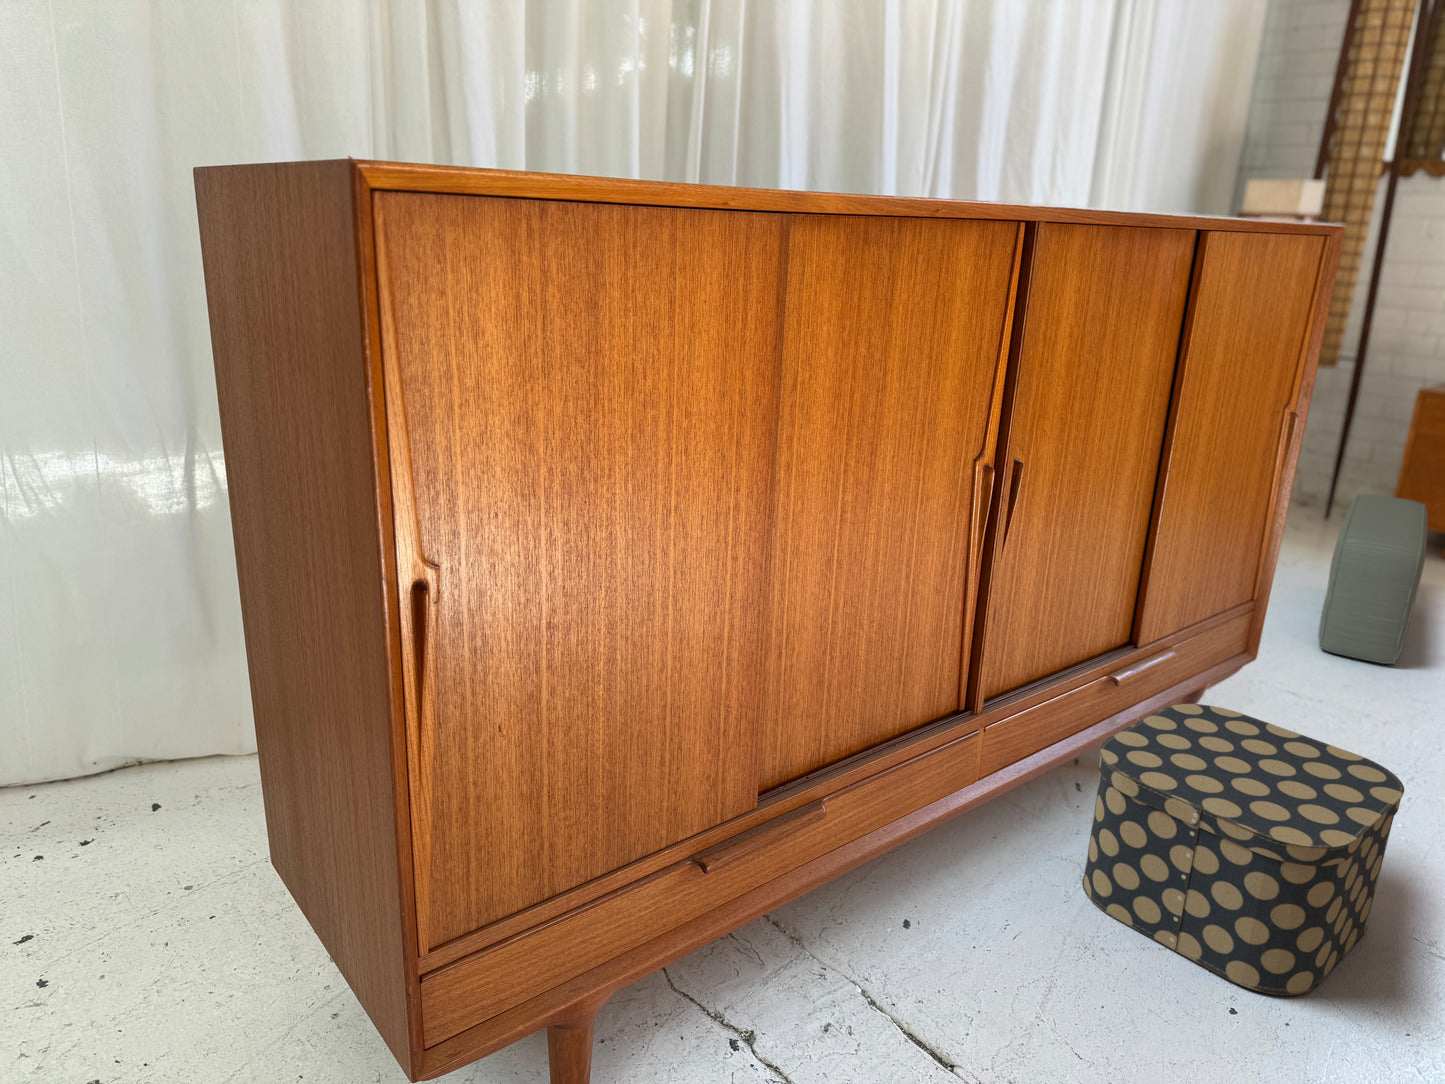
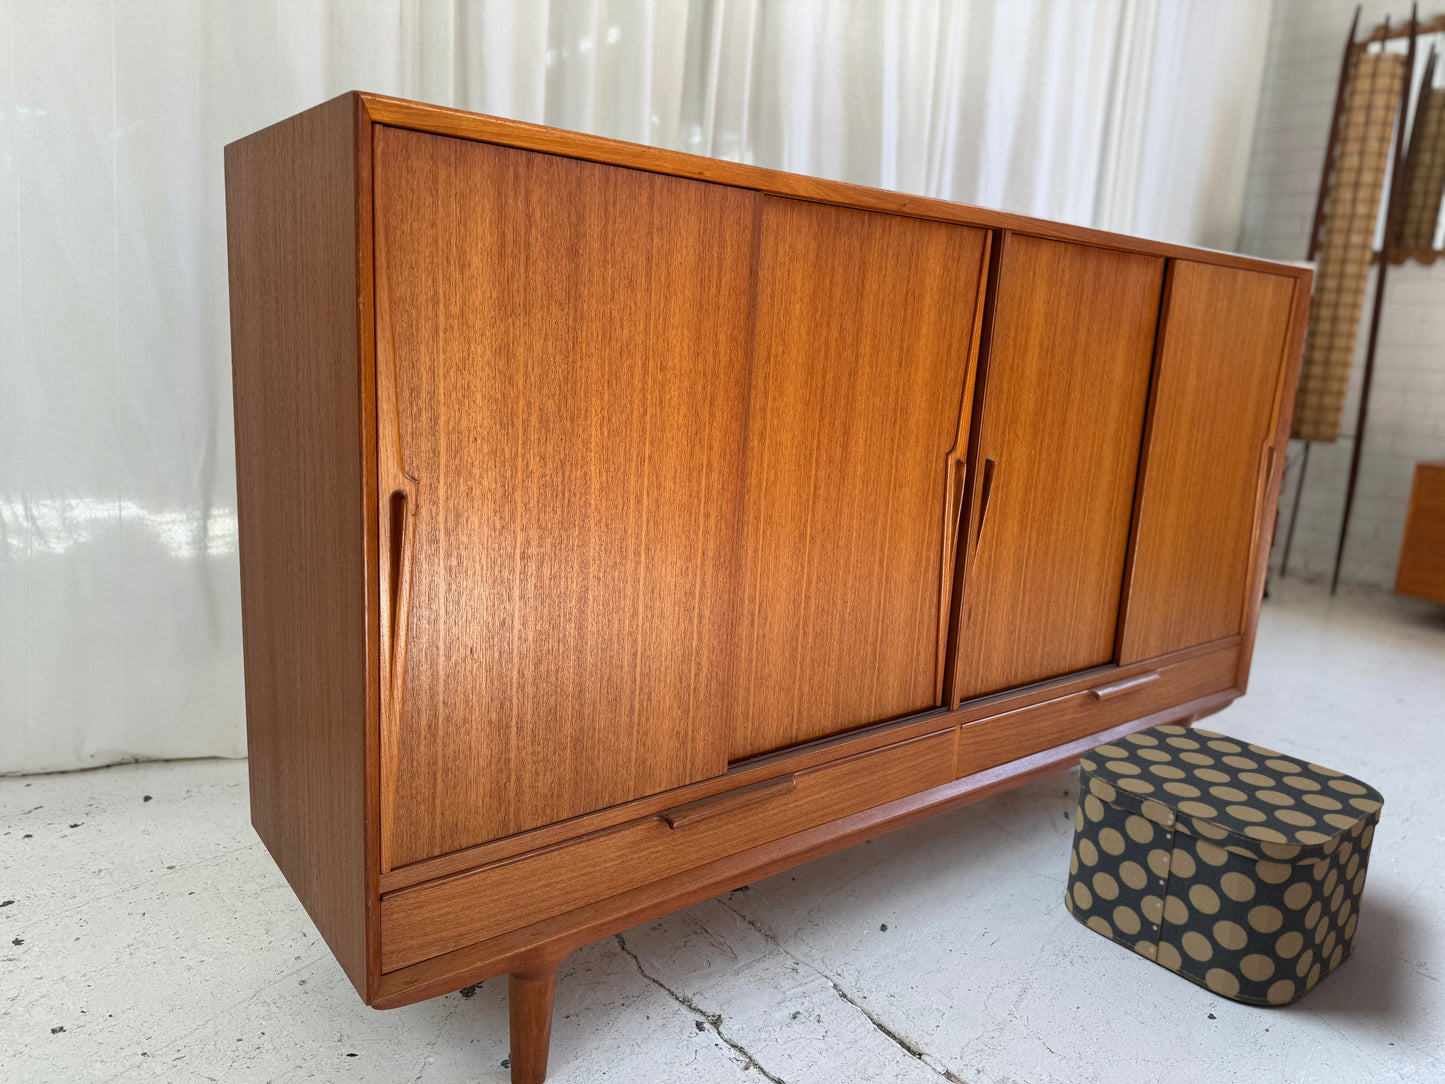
pouf: present [1318,495,1428,664] -> none [1317,560,1426,721]

